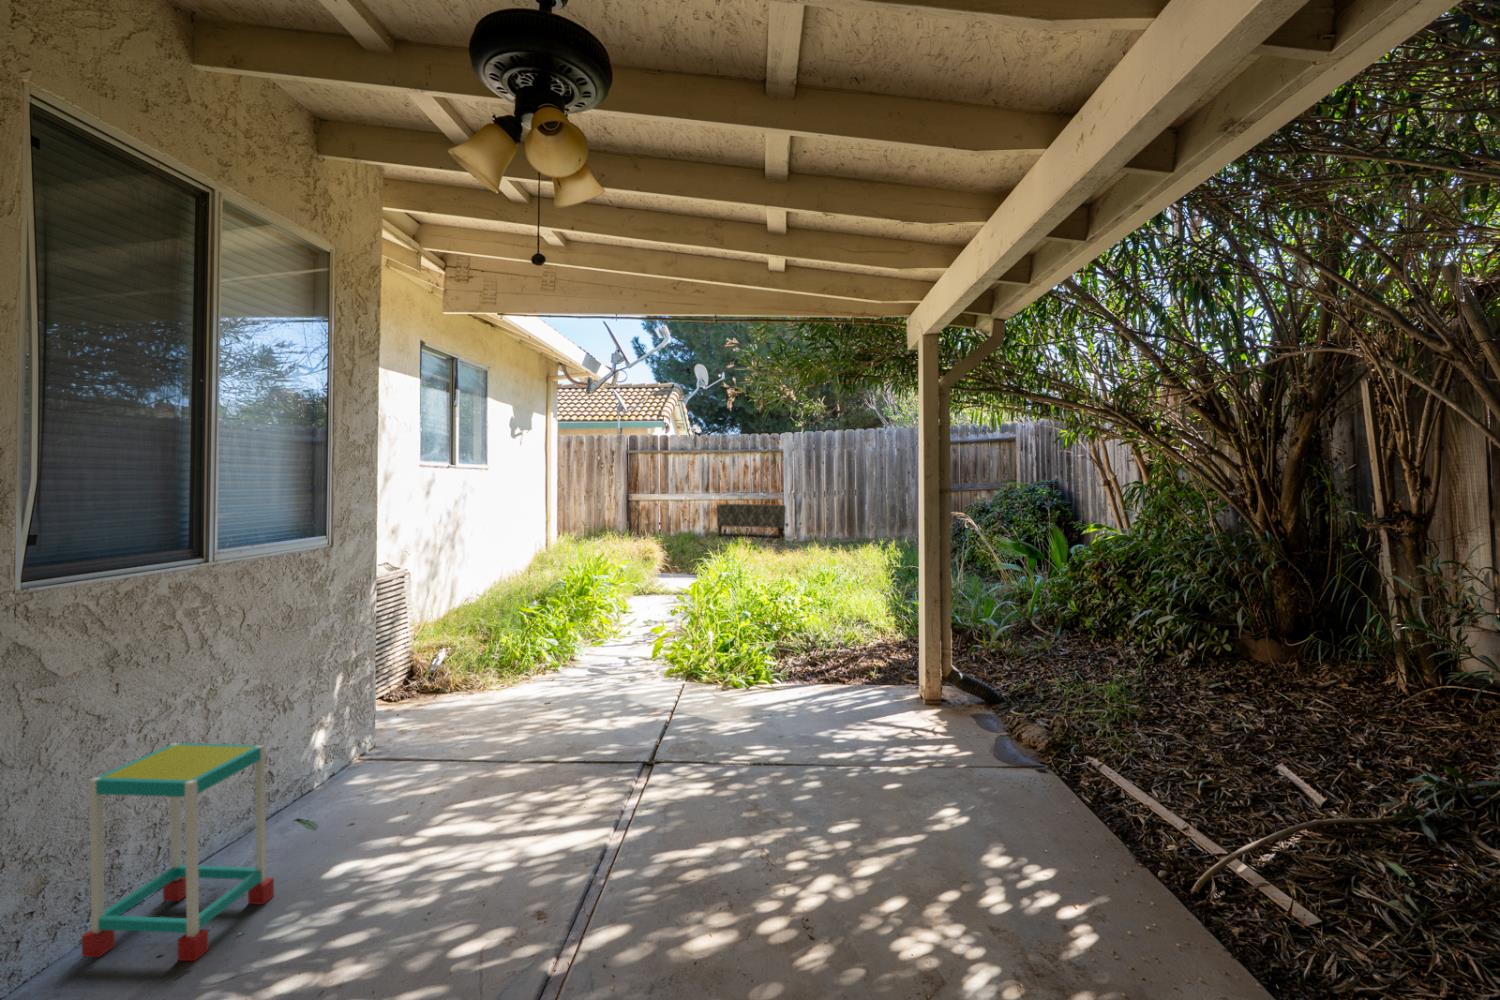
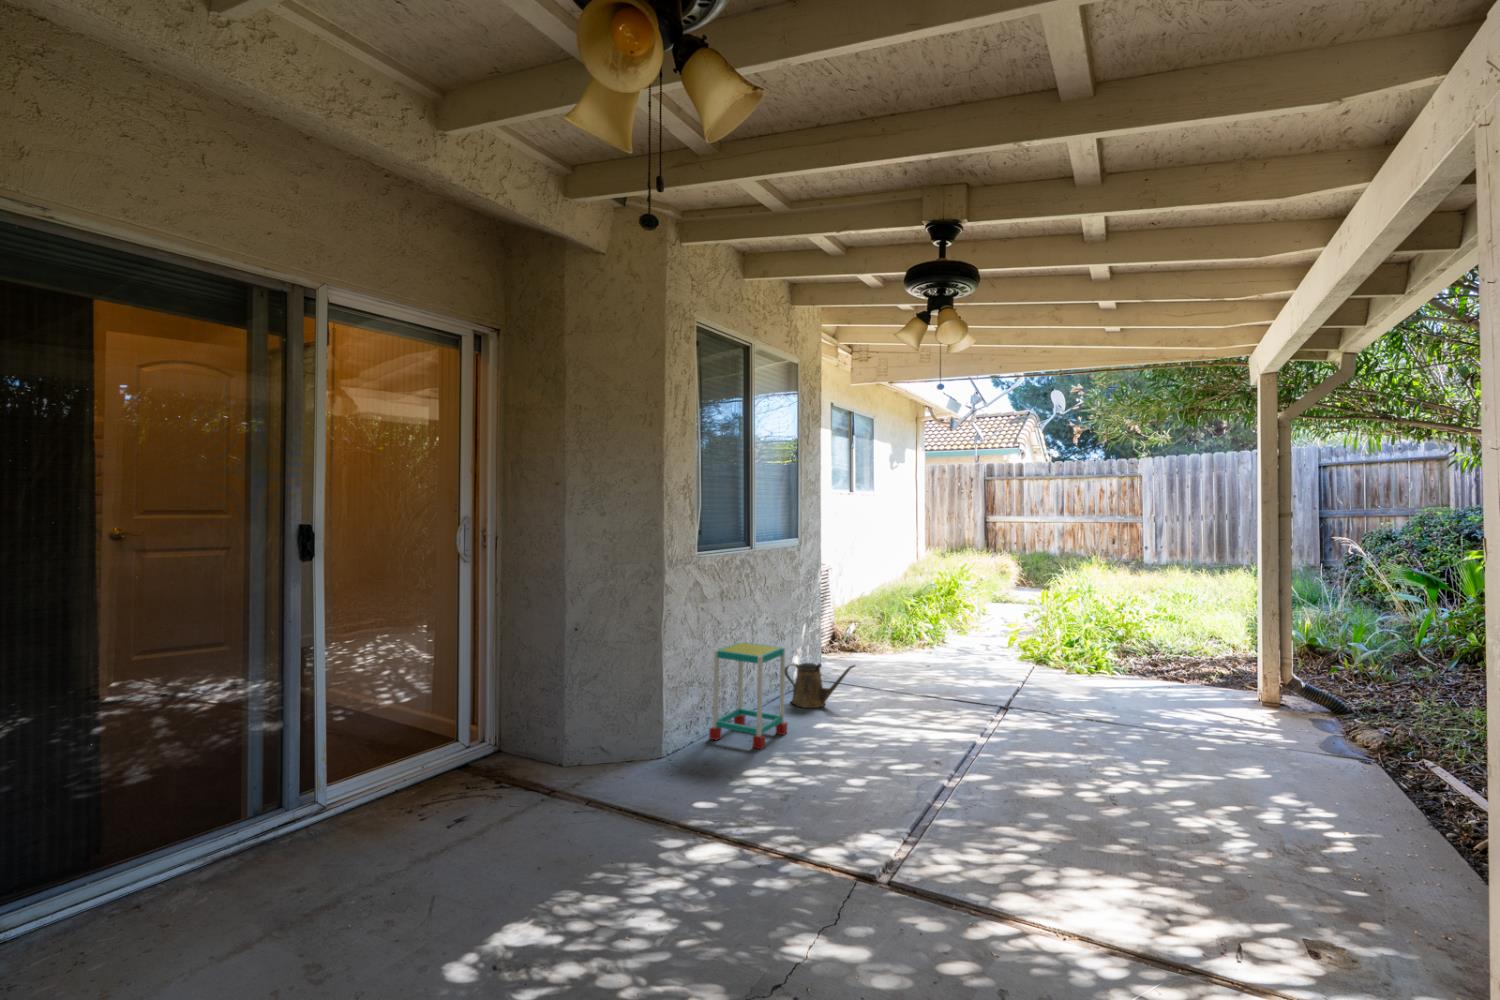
bench: present [717,504,786,538] -> none [1072,526,1147,561]
watering can: none [297,739,421,822] -> present [785,663,855,708]

